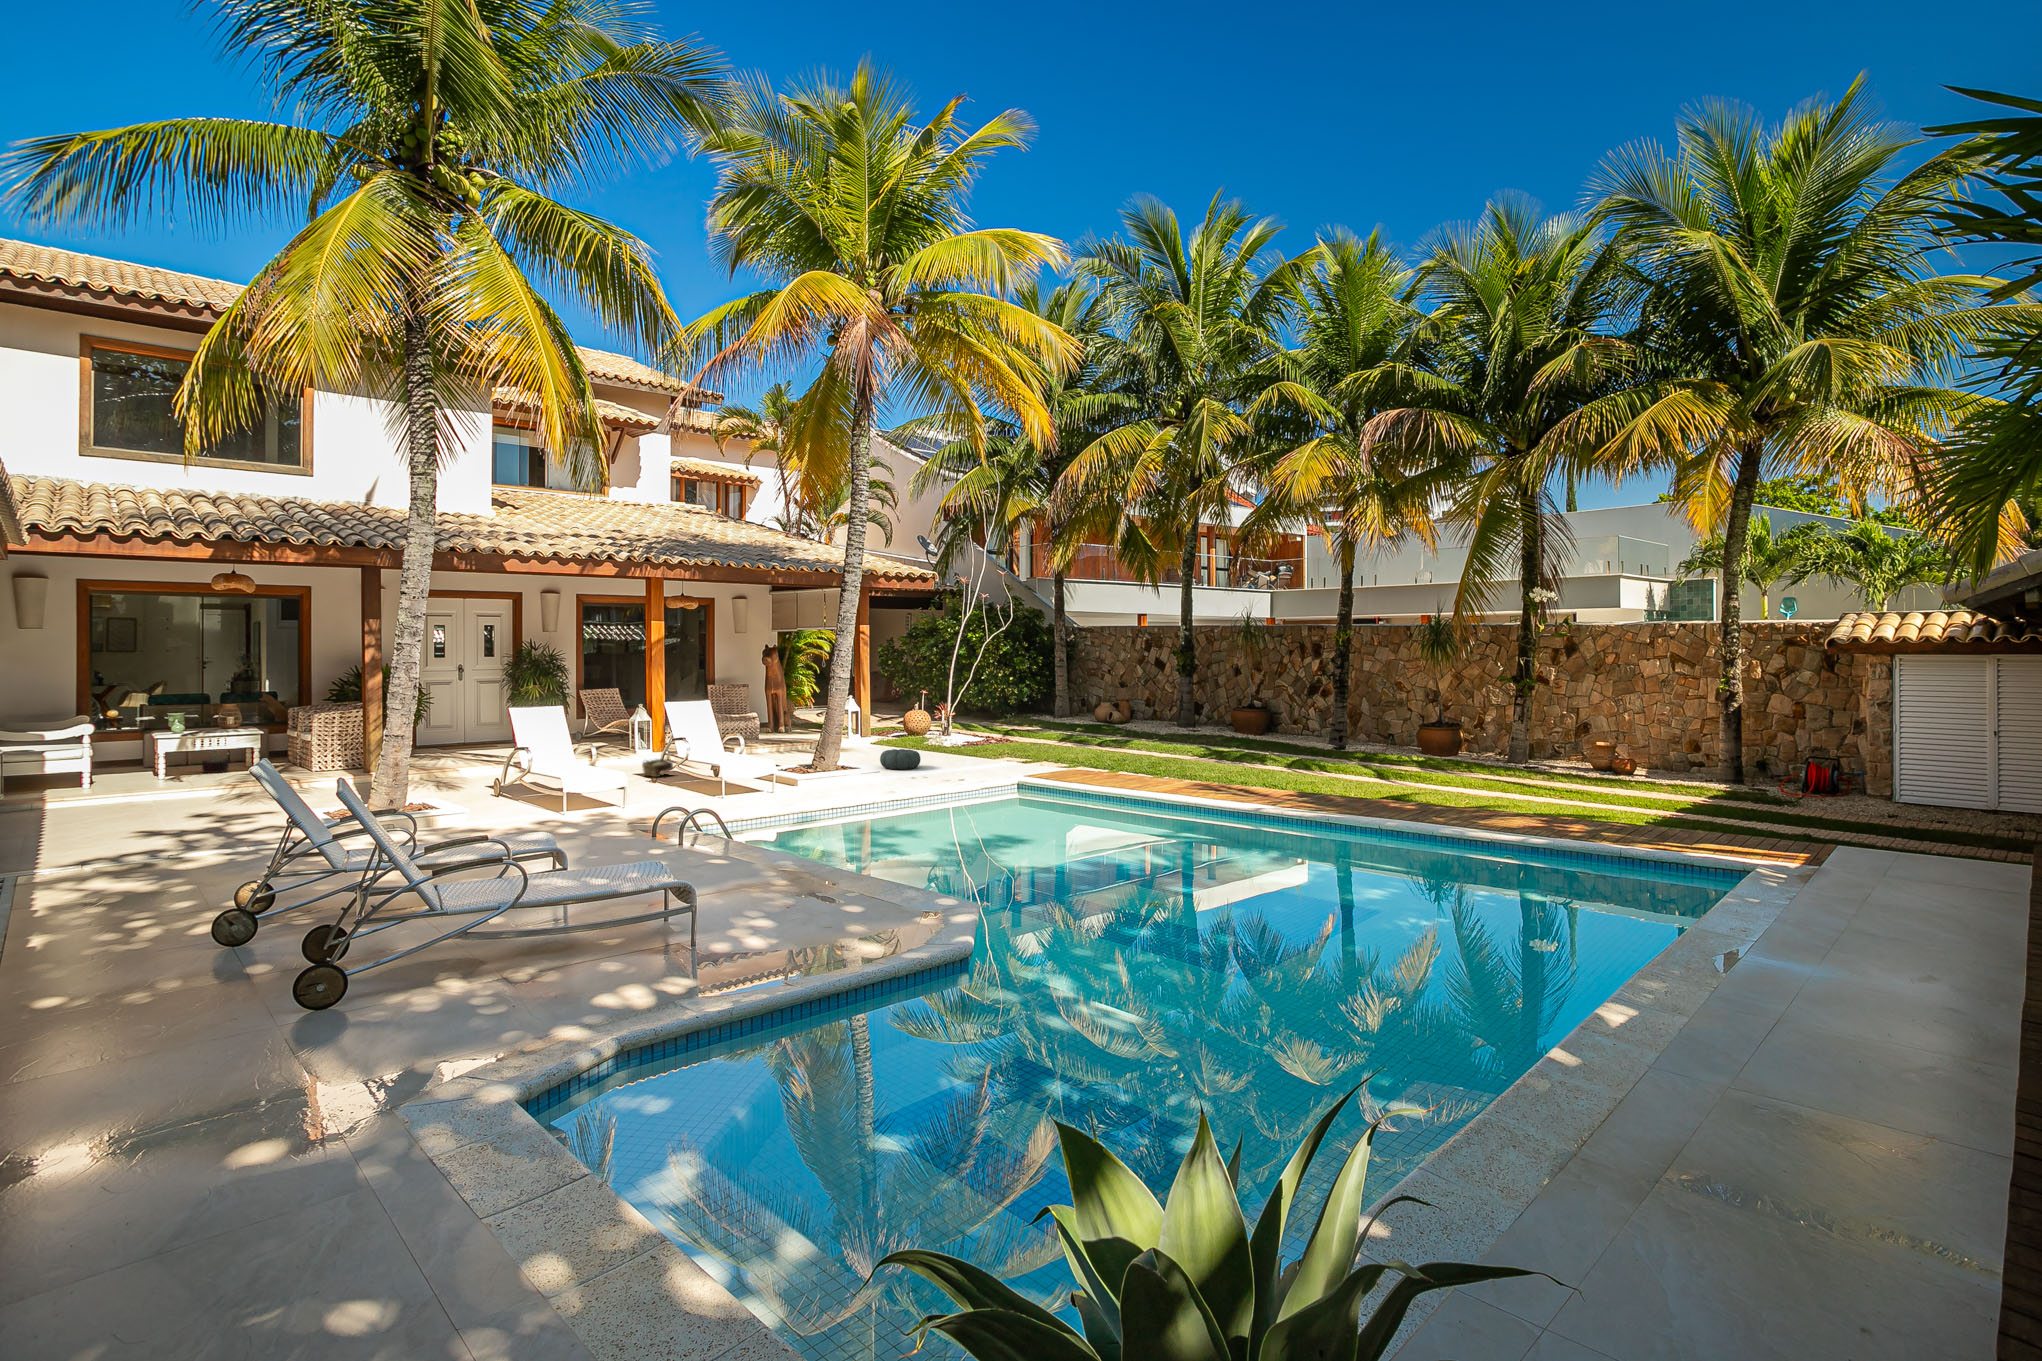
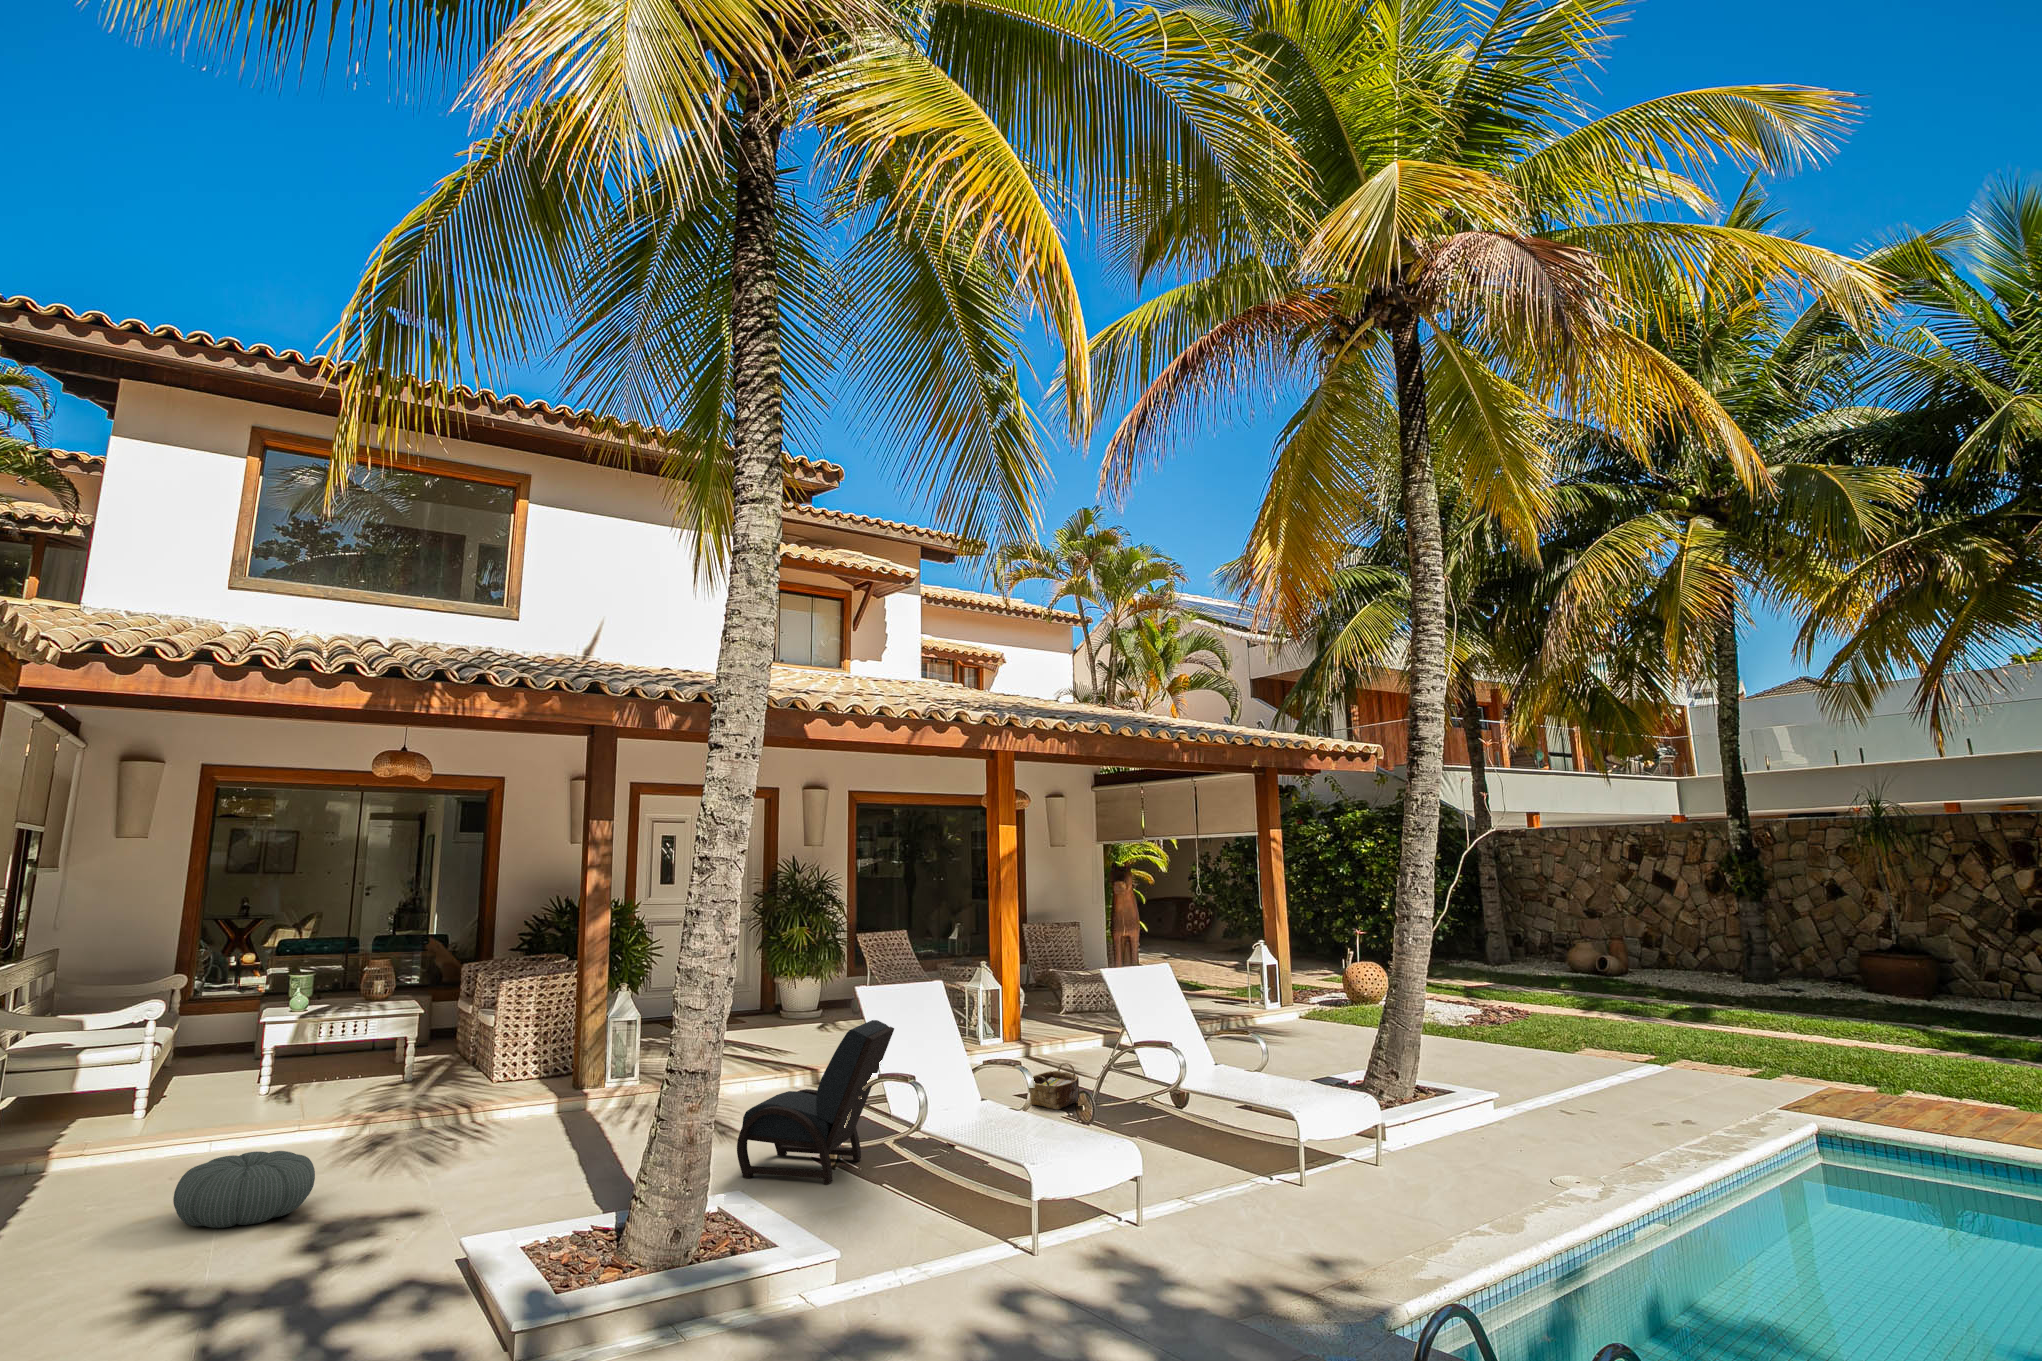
lounge chair: none [448,728,536,803] -> present [737,1020,894,1184]
pouf: present [880,749,921,769] -> present [173,1151,315,1228]
decorative plant: present [202,751,229,773] -> none [326,1011,367,1077]

